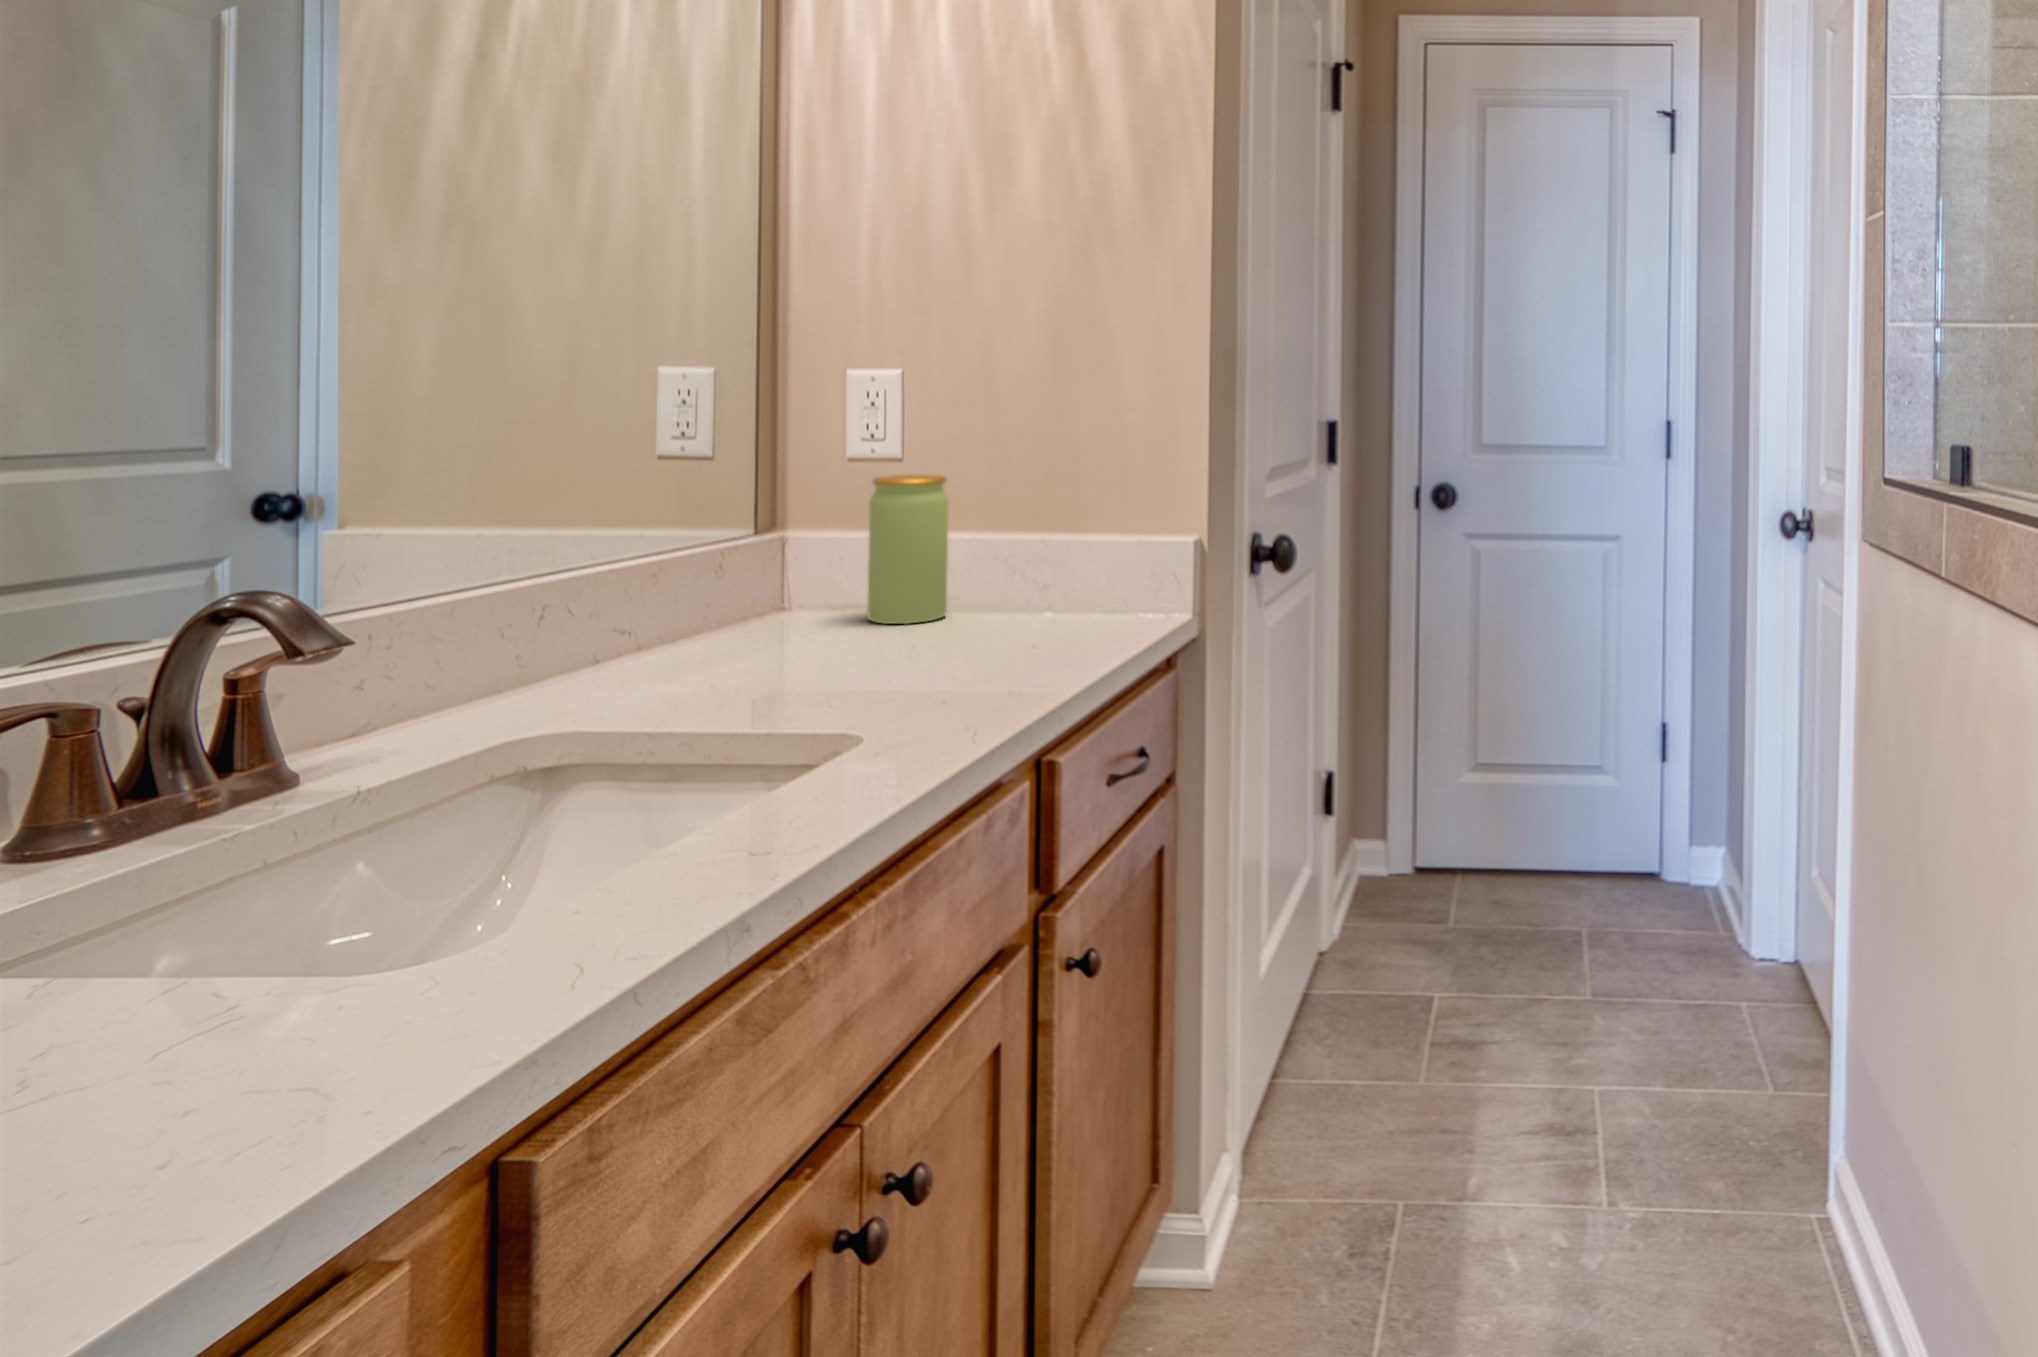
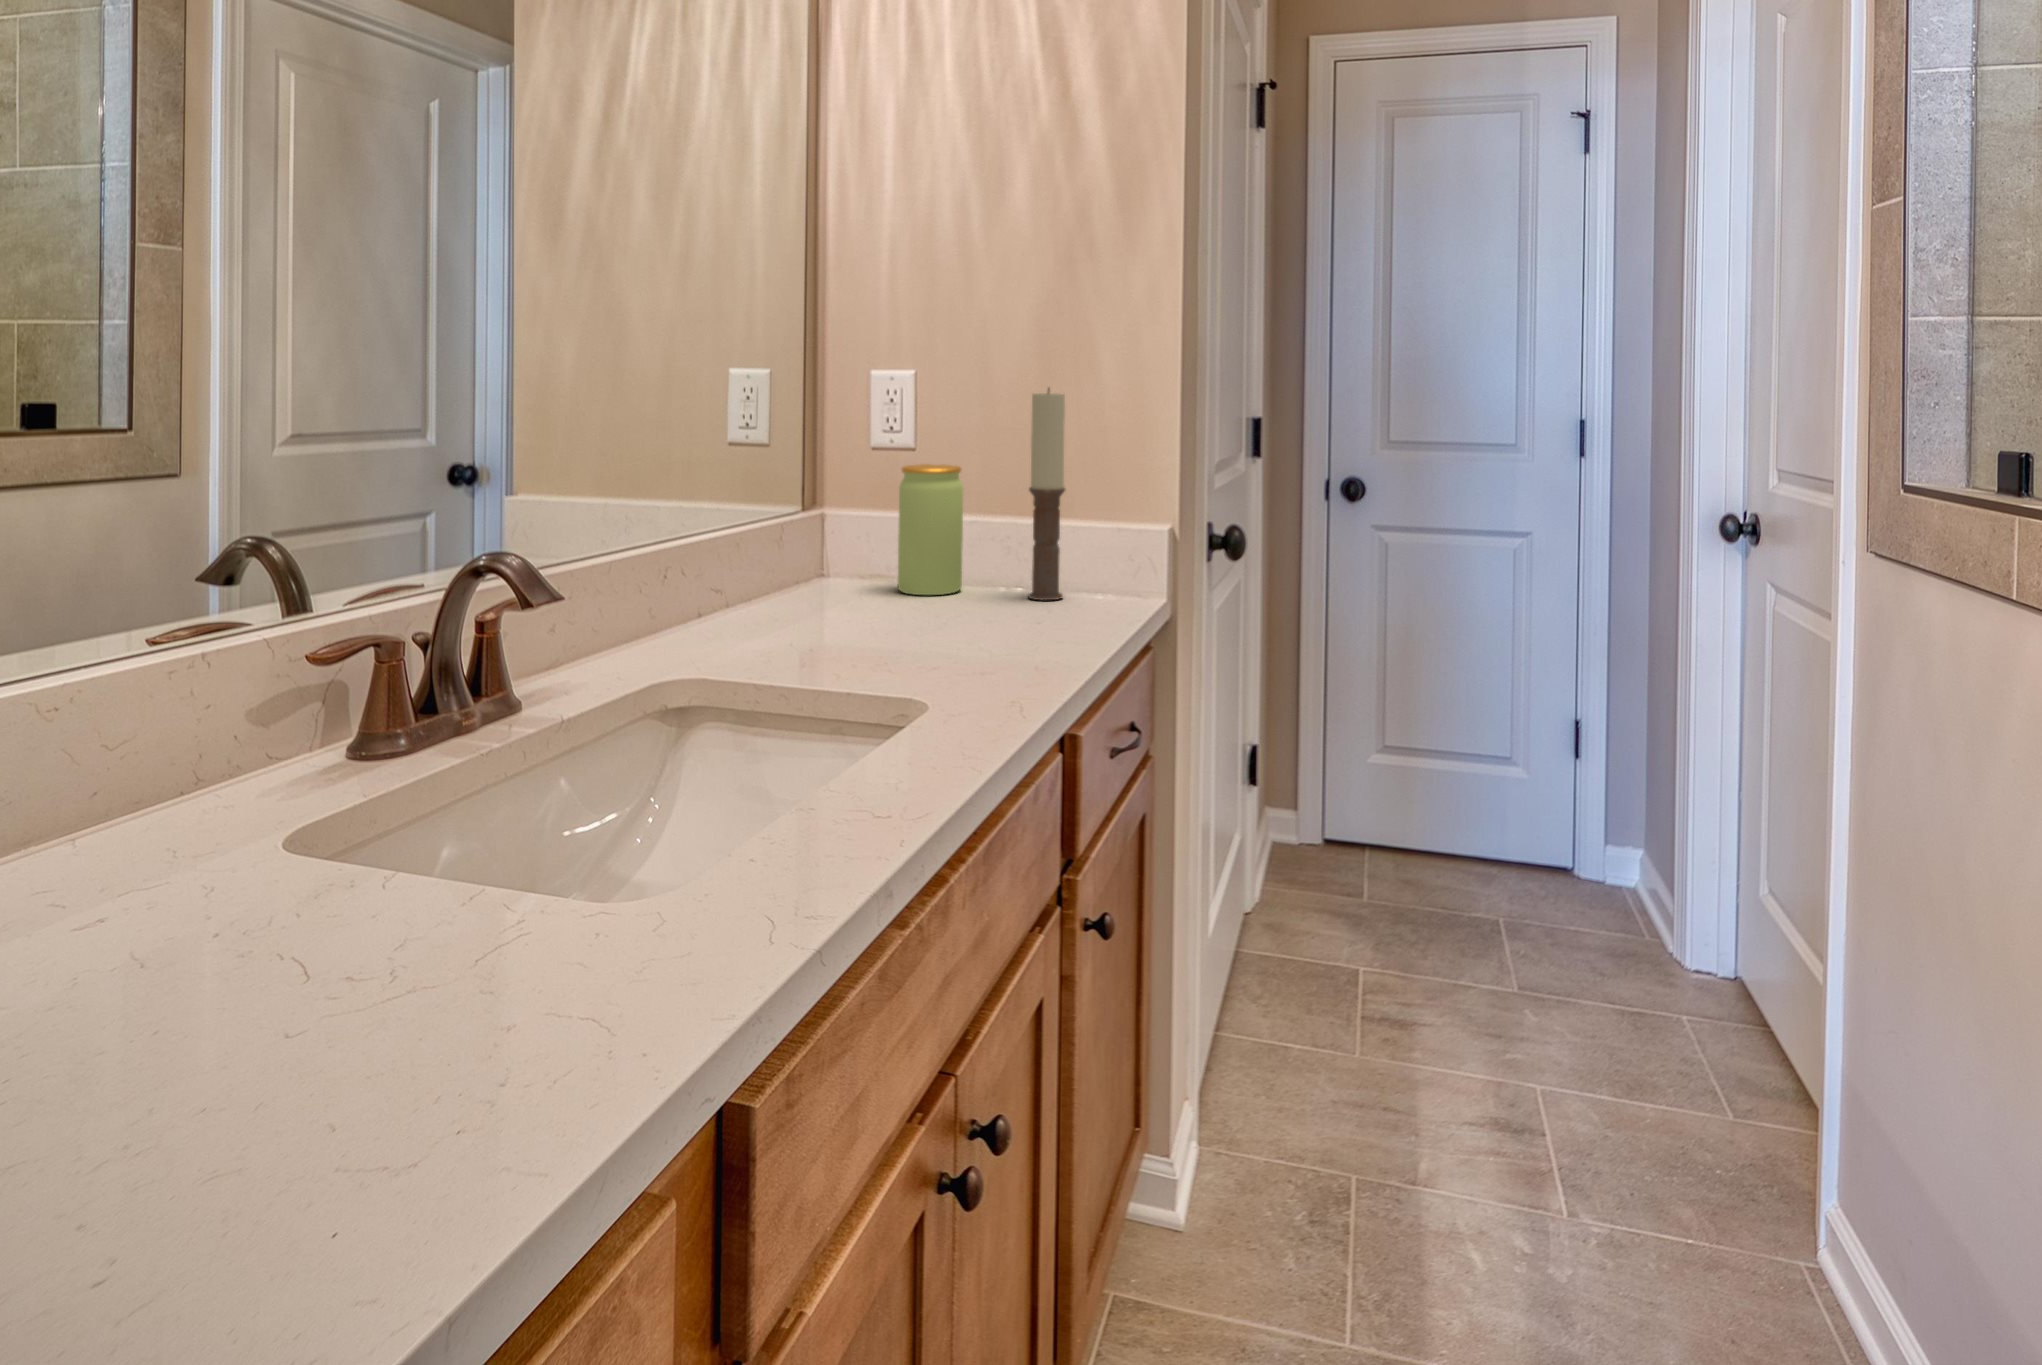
candle: none [1022,386,1065,624] -> present [1028,389,1065,600]

